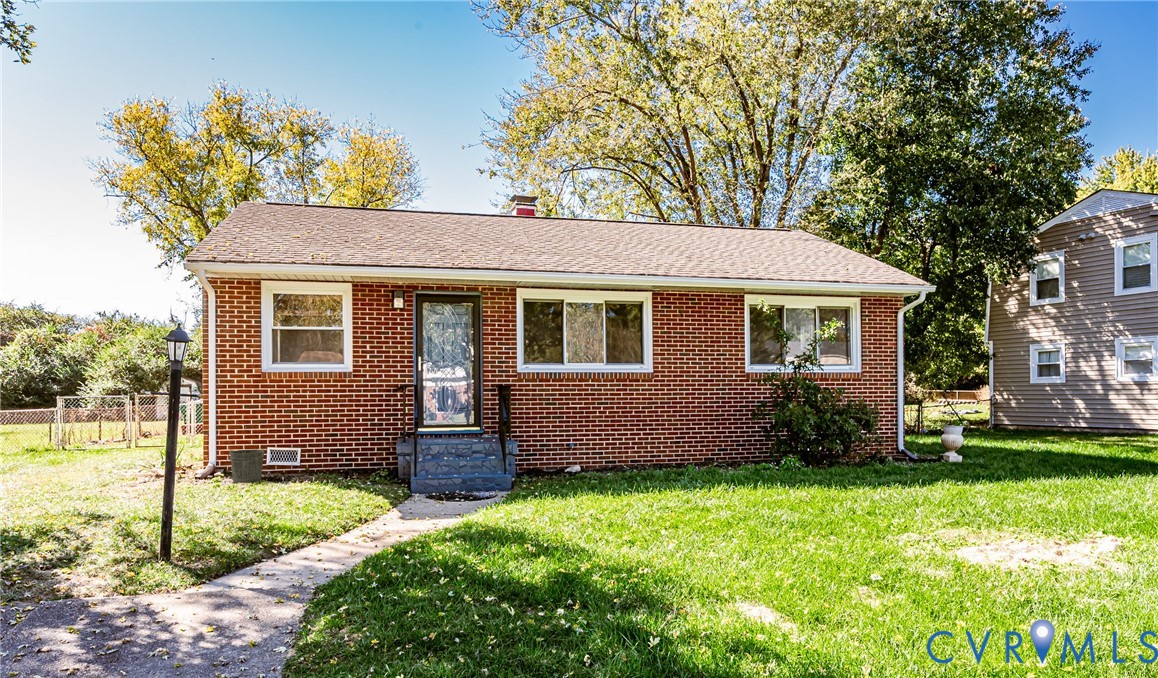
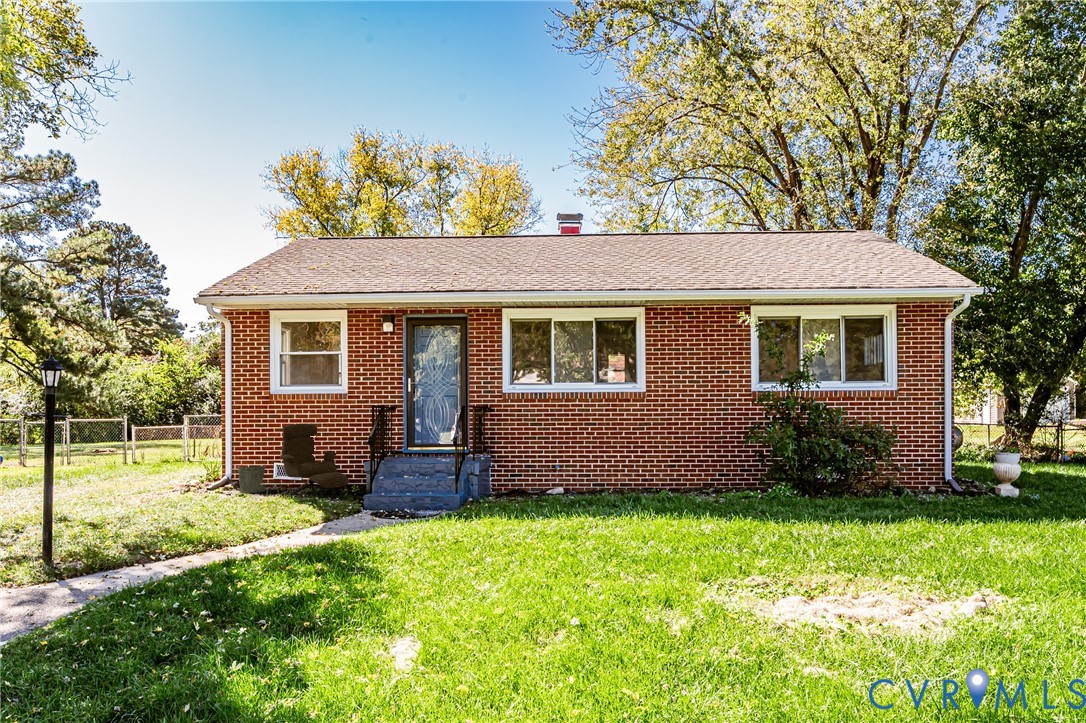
lounge chair: none [284,405,368,485] -> present [280,424,349,498]

